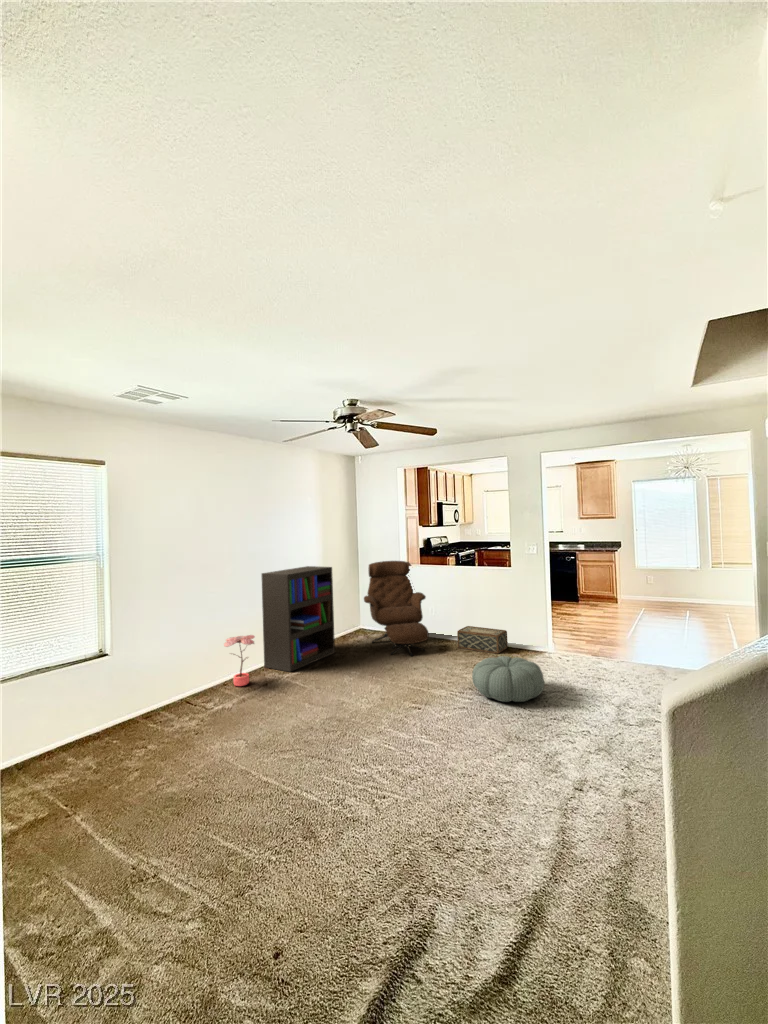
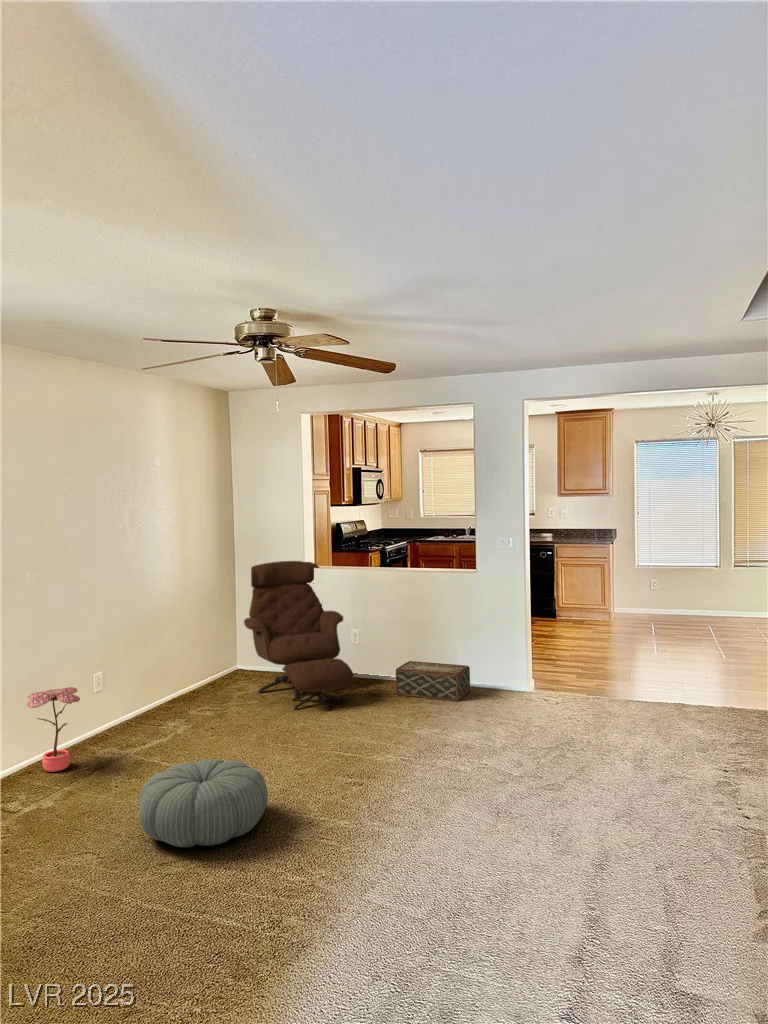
bookshelf: present [262,566,335,672] -> none [82,571,201,745]
pouf: present [472,656,544,702] -> present [139,759,268,847]

